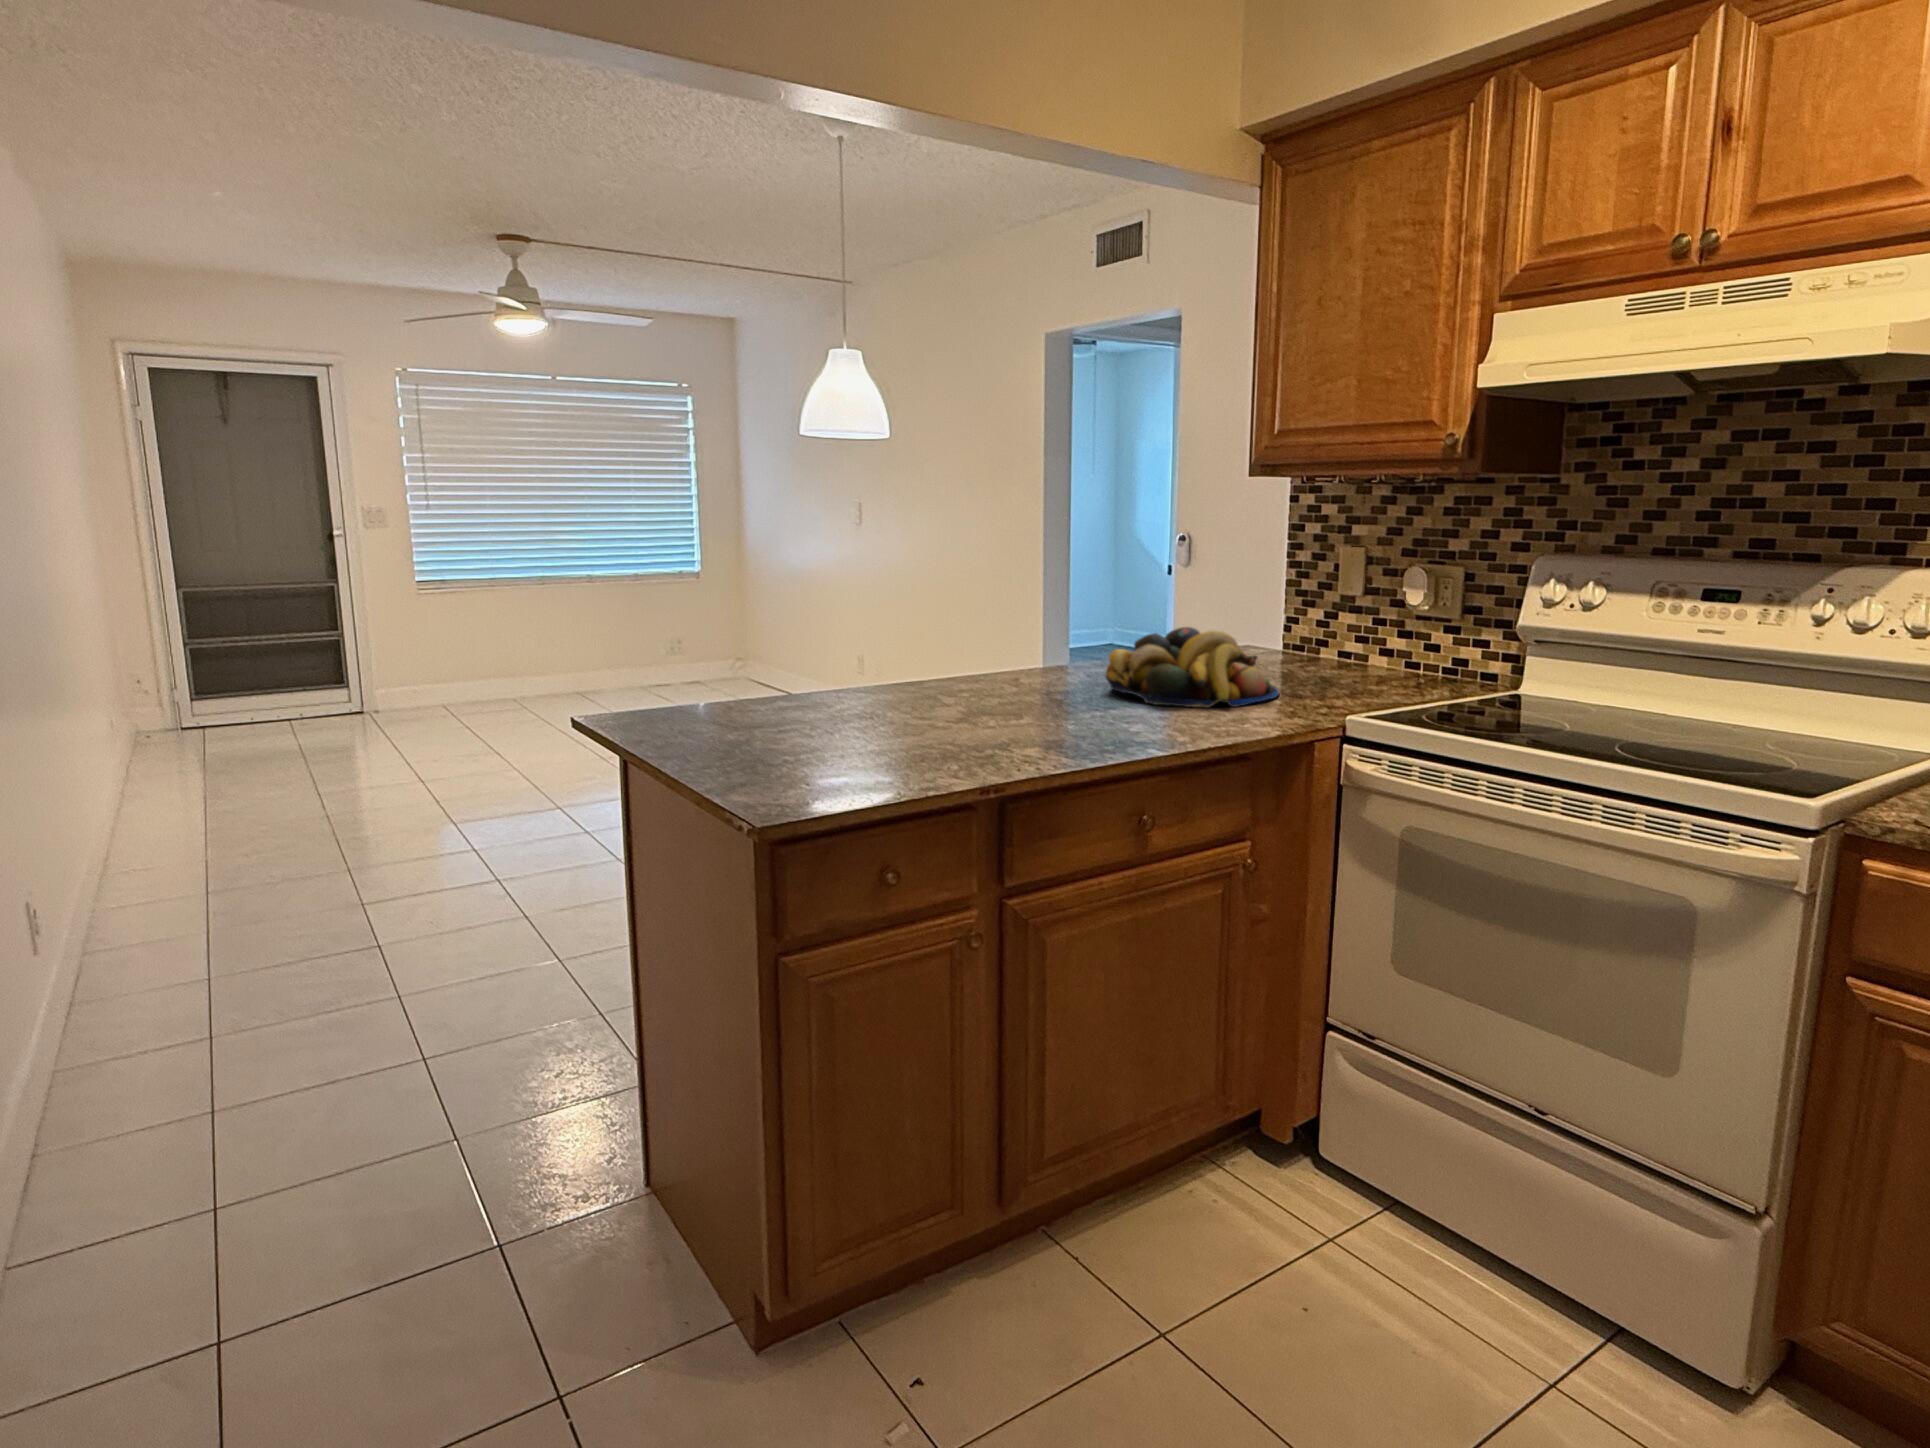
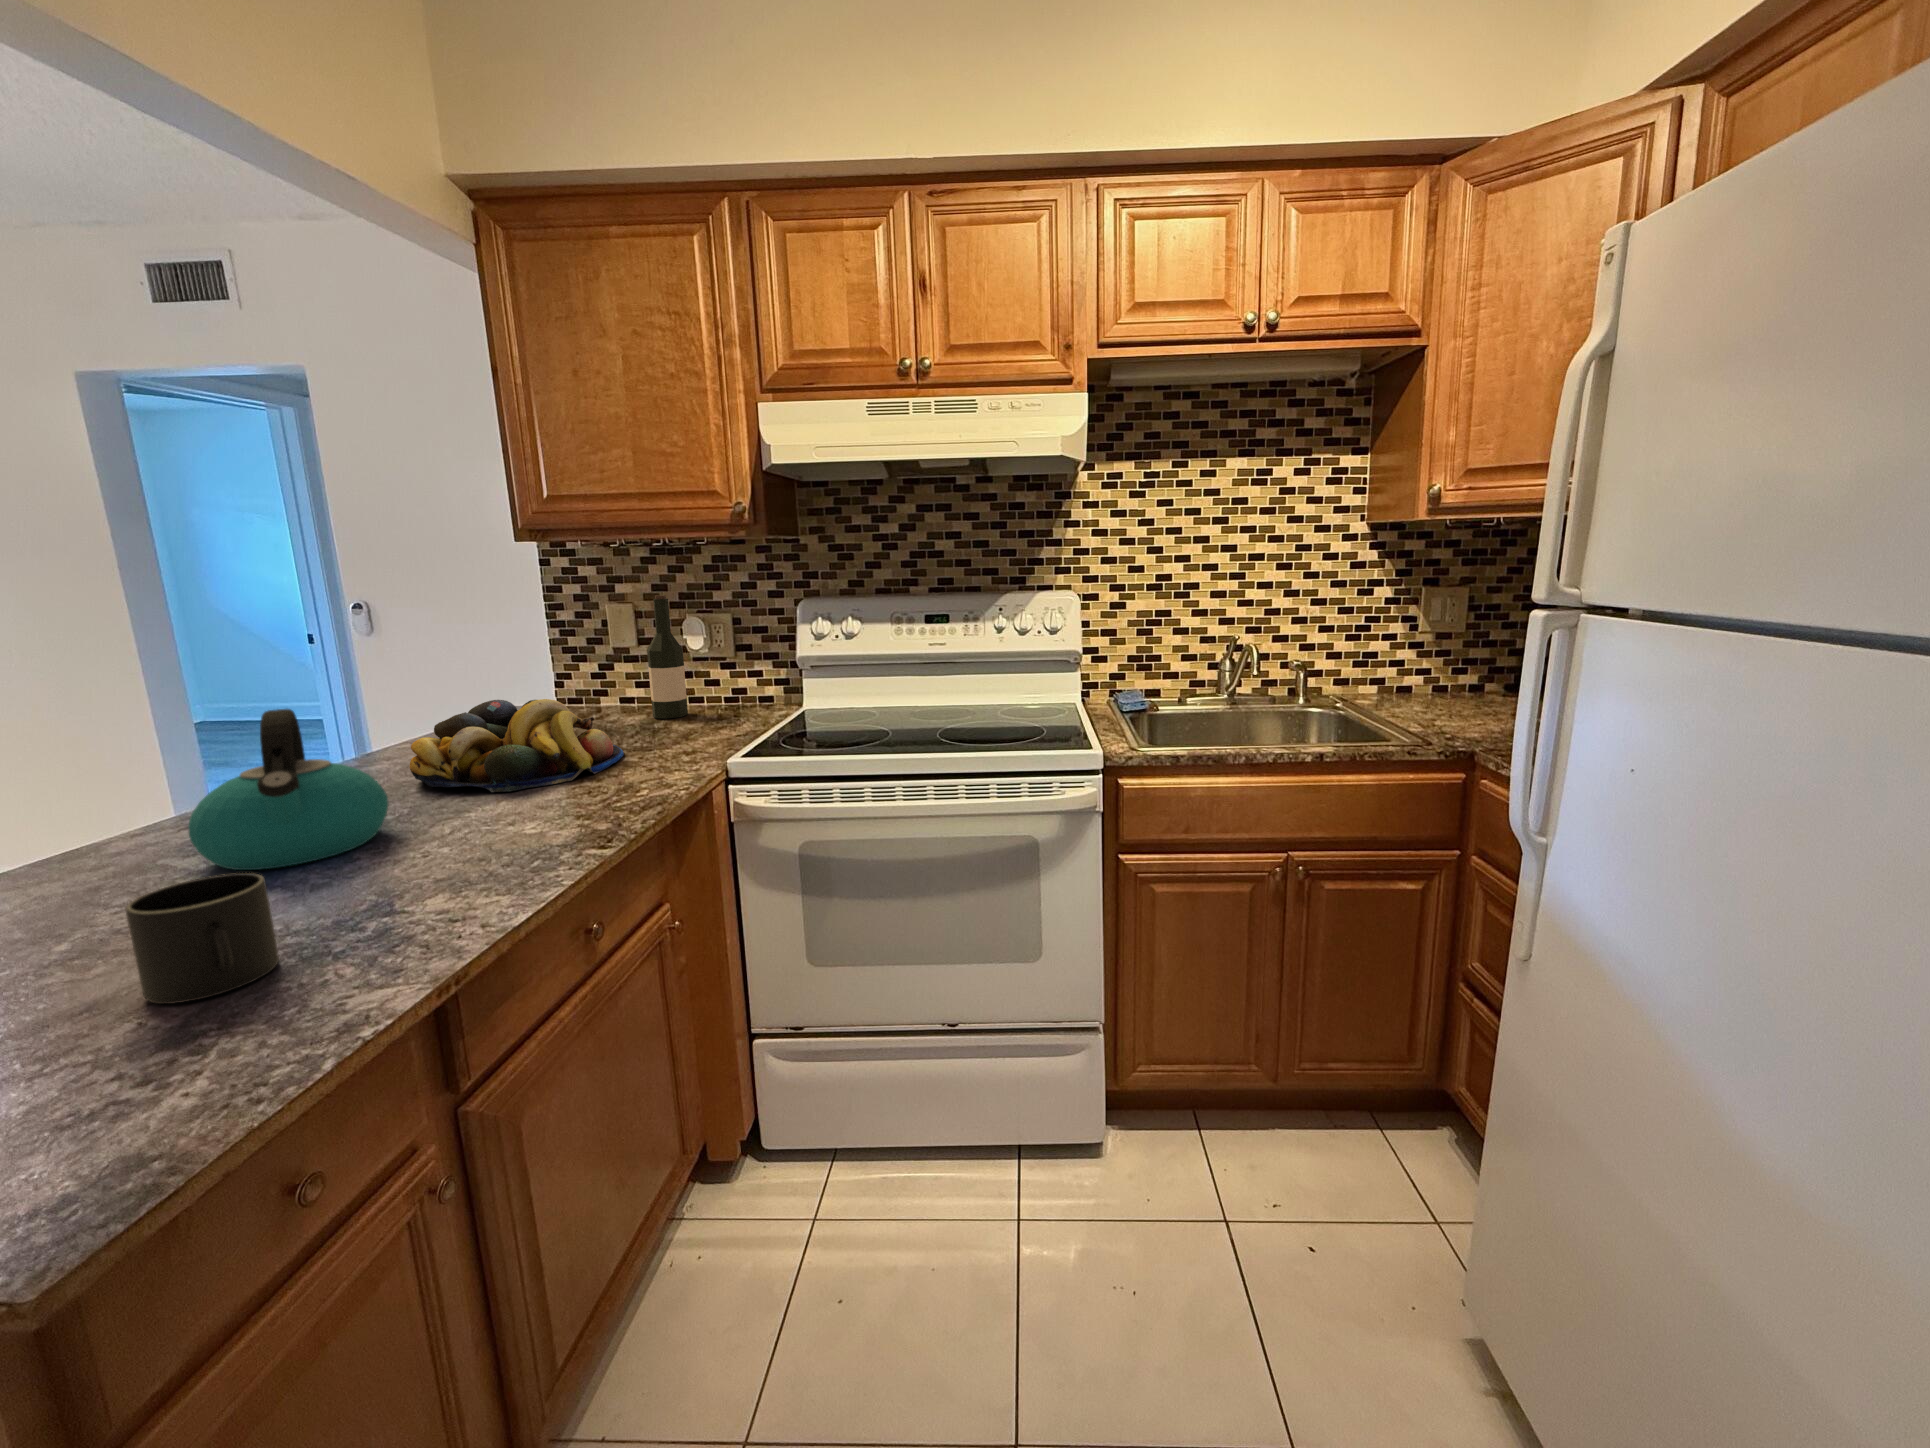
wine bottle: none [1351,540,1393,678] -> present [647,595,688,719]
kettle: none [952,603,1064,717] -> present [188,709,388,870]
mug: none [876,694,938,763] -> present [126,873,279,1004]

